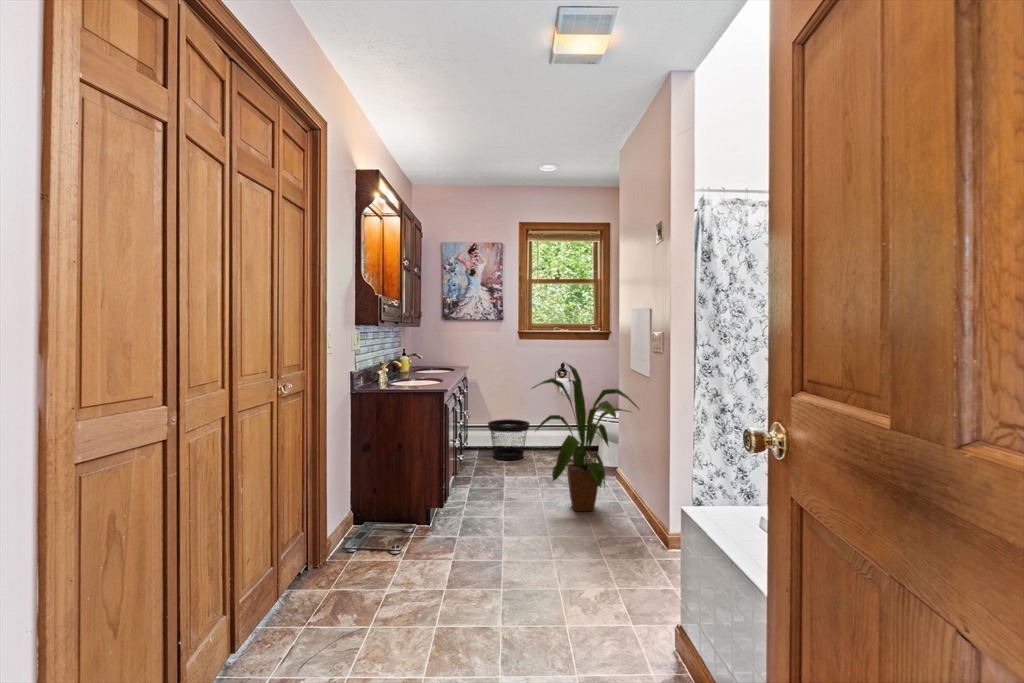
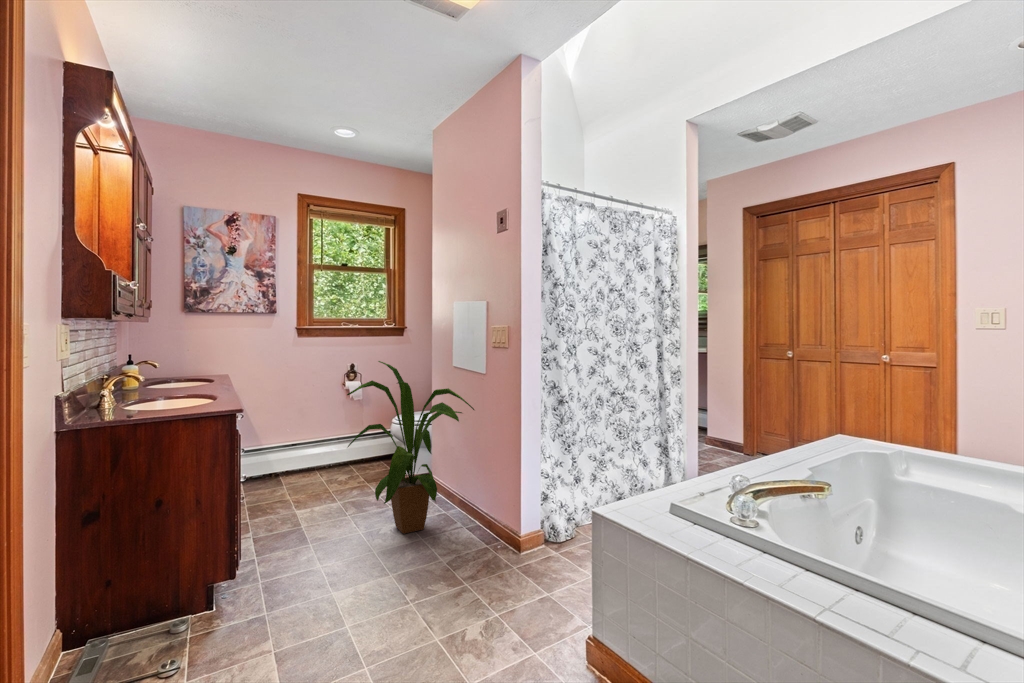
wastebasket: present [488,419,530,460] -> none [259,435,316,486]

